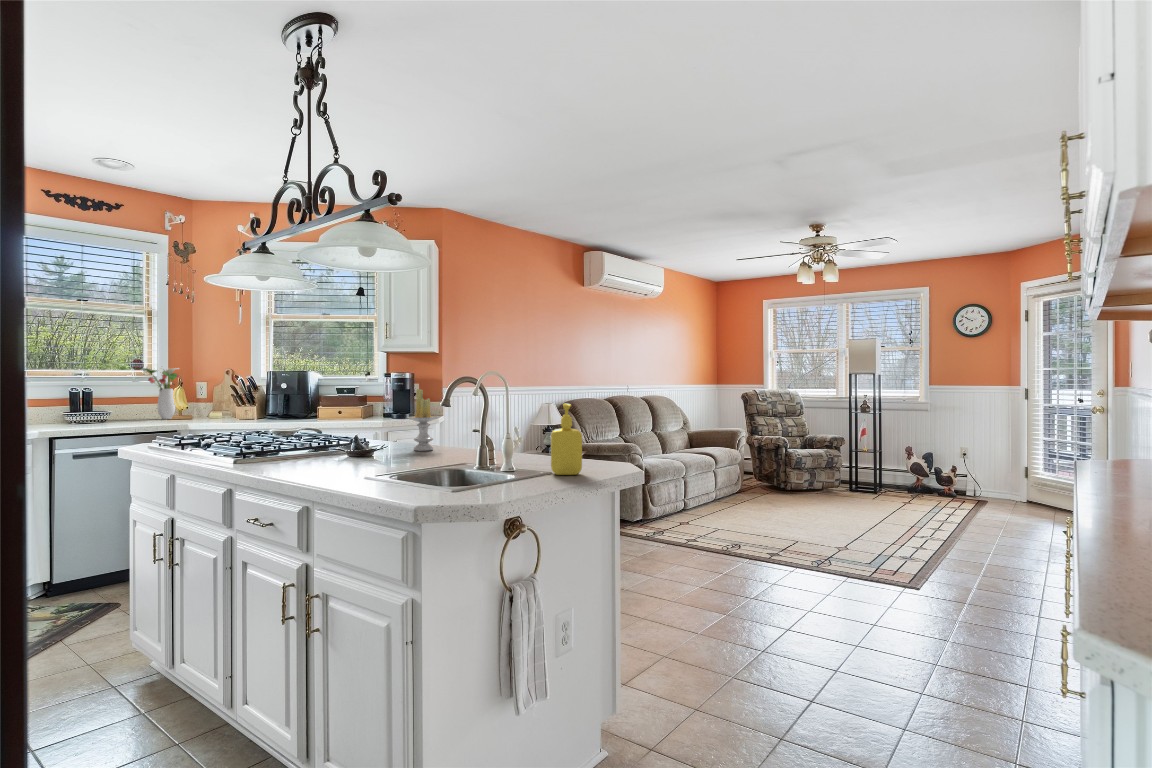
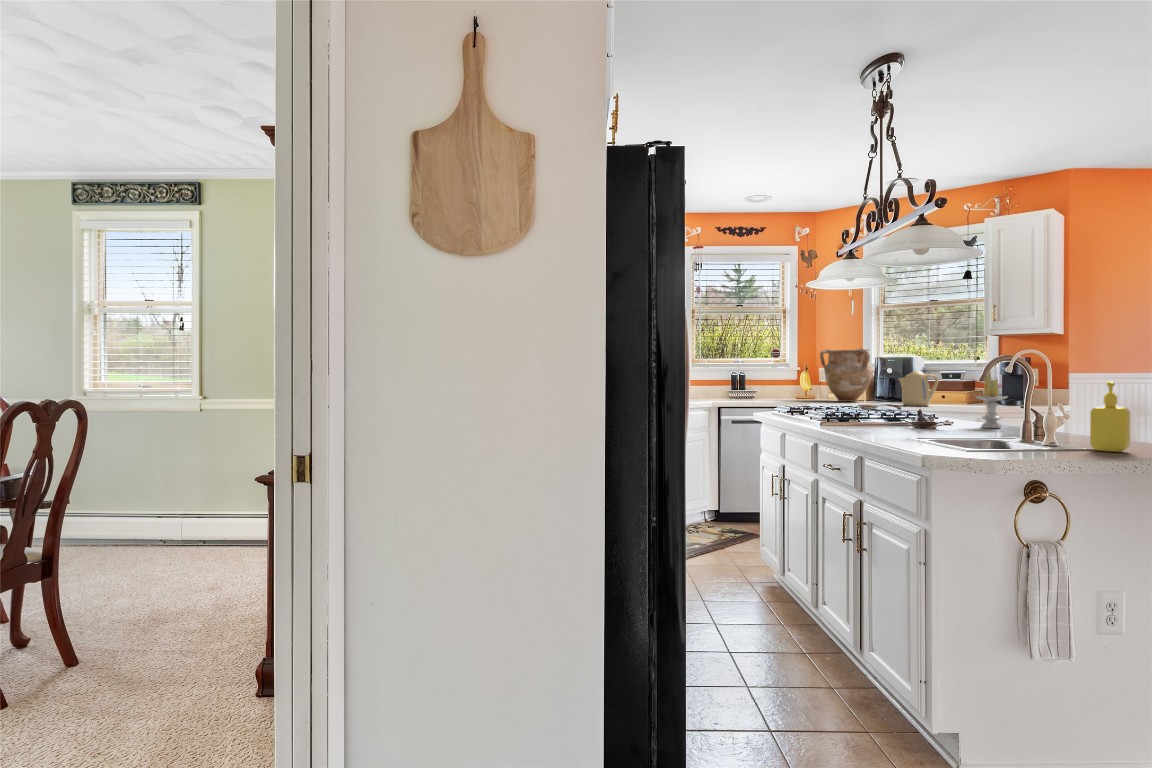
vase: none [200,361,265,421] -> present [820,348,873,402]
flower arrangement: present [142,368,180,419] -> none [771,355,806,399]
kettle: none [294,386,336,424] -> present [898,370,938,406]

